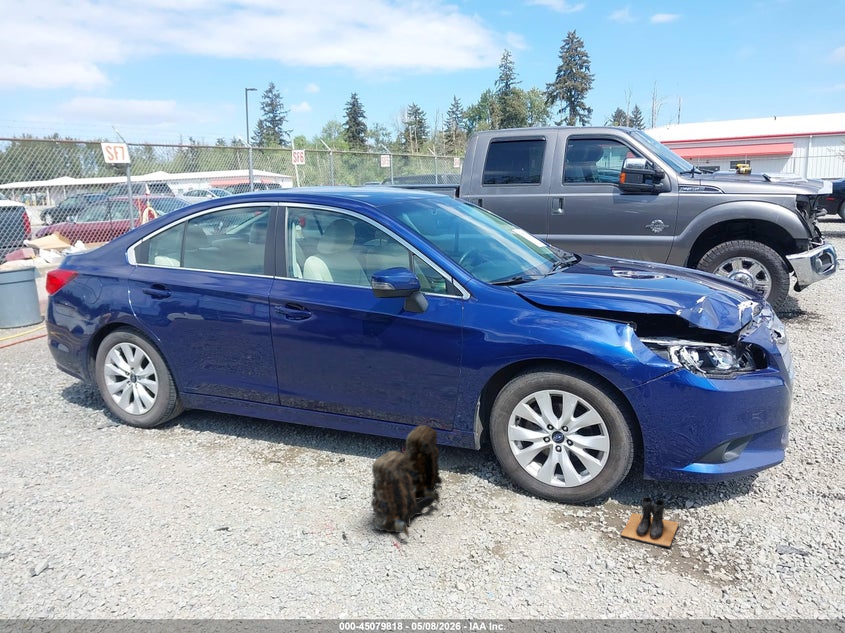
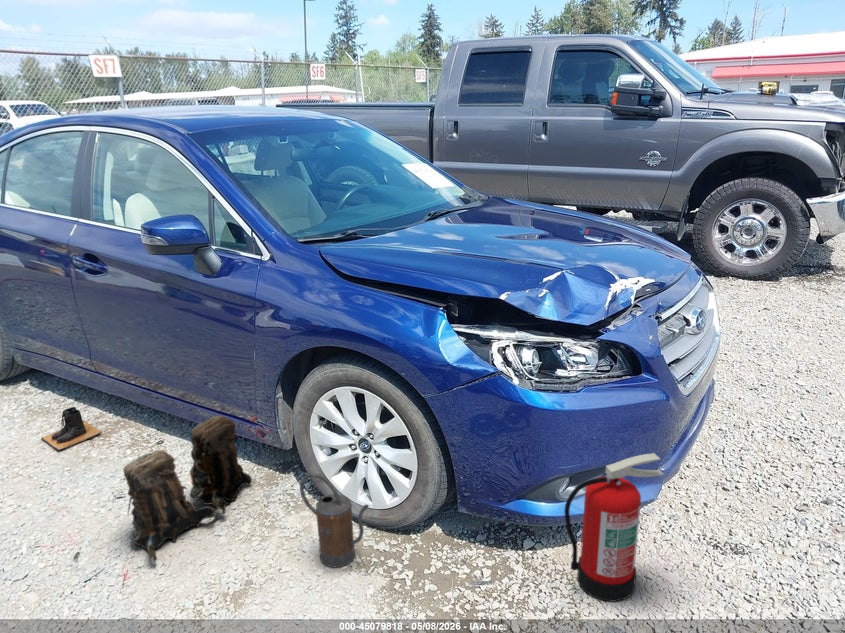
fire extinguisher: none [736,420,800,535] -> present [565,453,663,601]
watering can: none [518,457,583,532] -> present [300,473,369,567]
boots: present [621,497,679,547] -> present [41,407,102,450]

